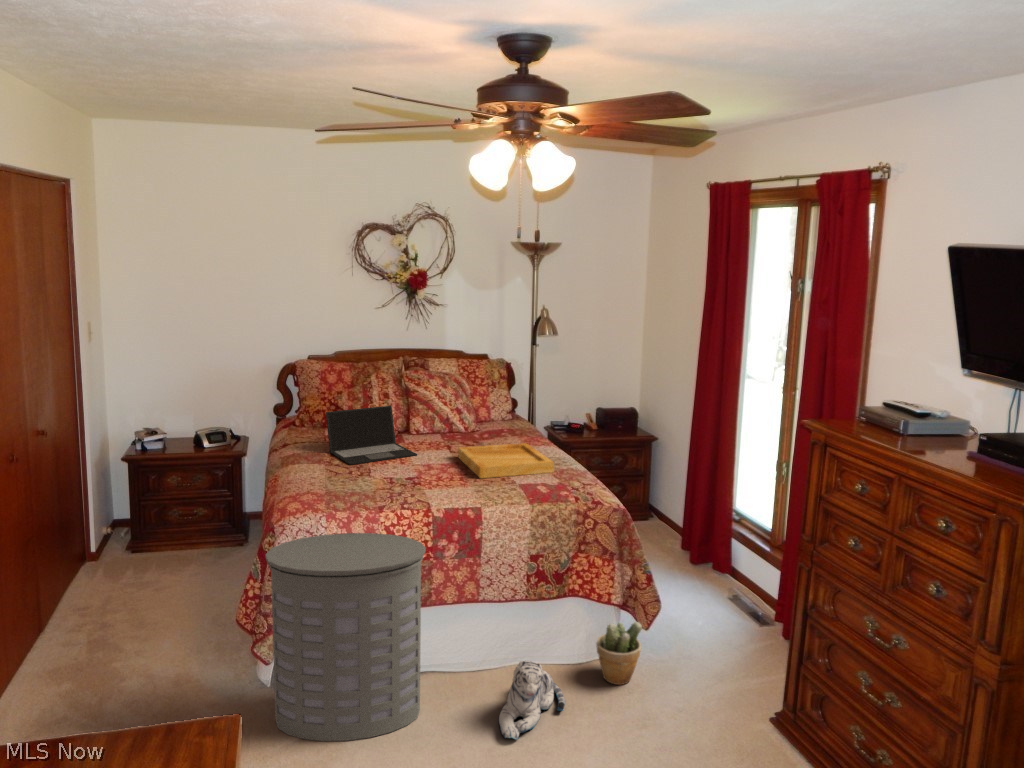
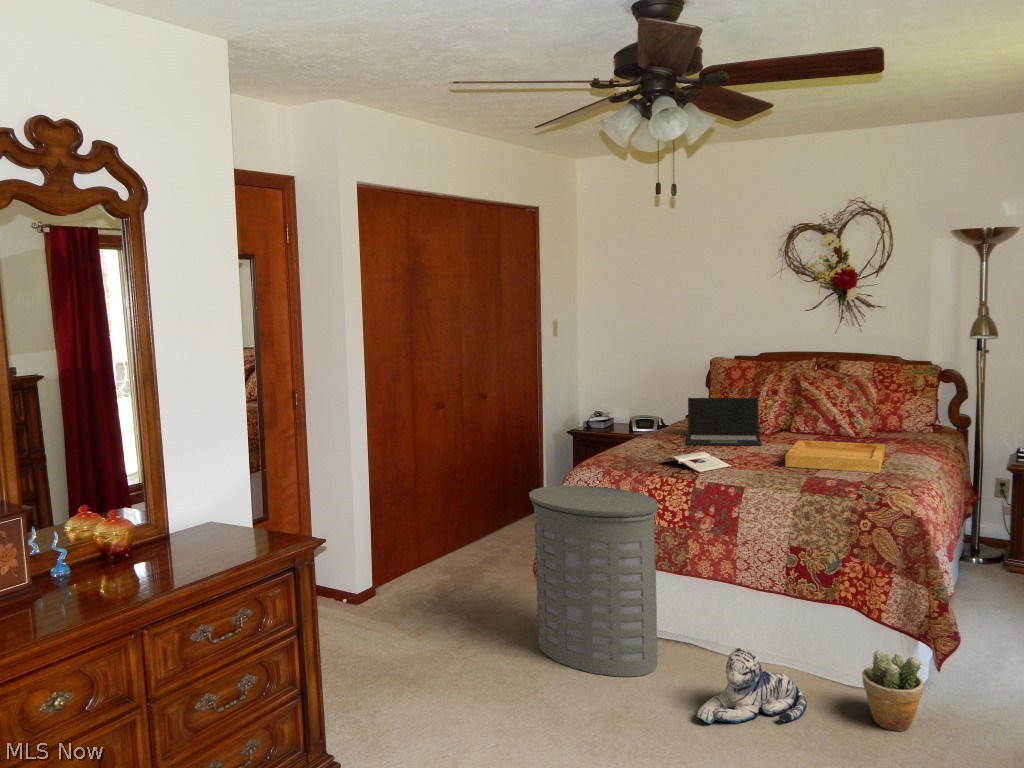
magazine: none [367,475,438,500] -> present [659,452,731,472]

